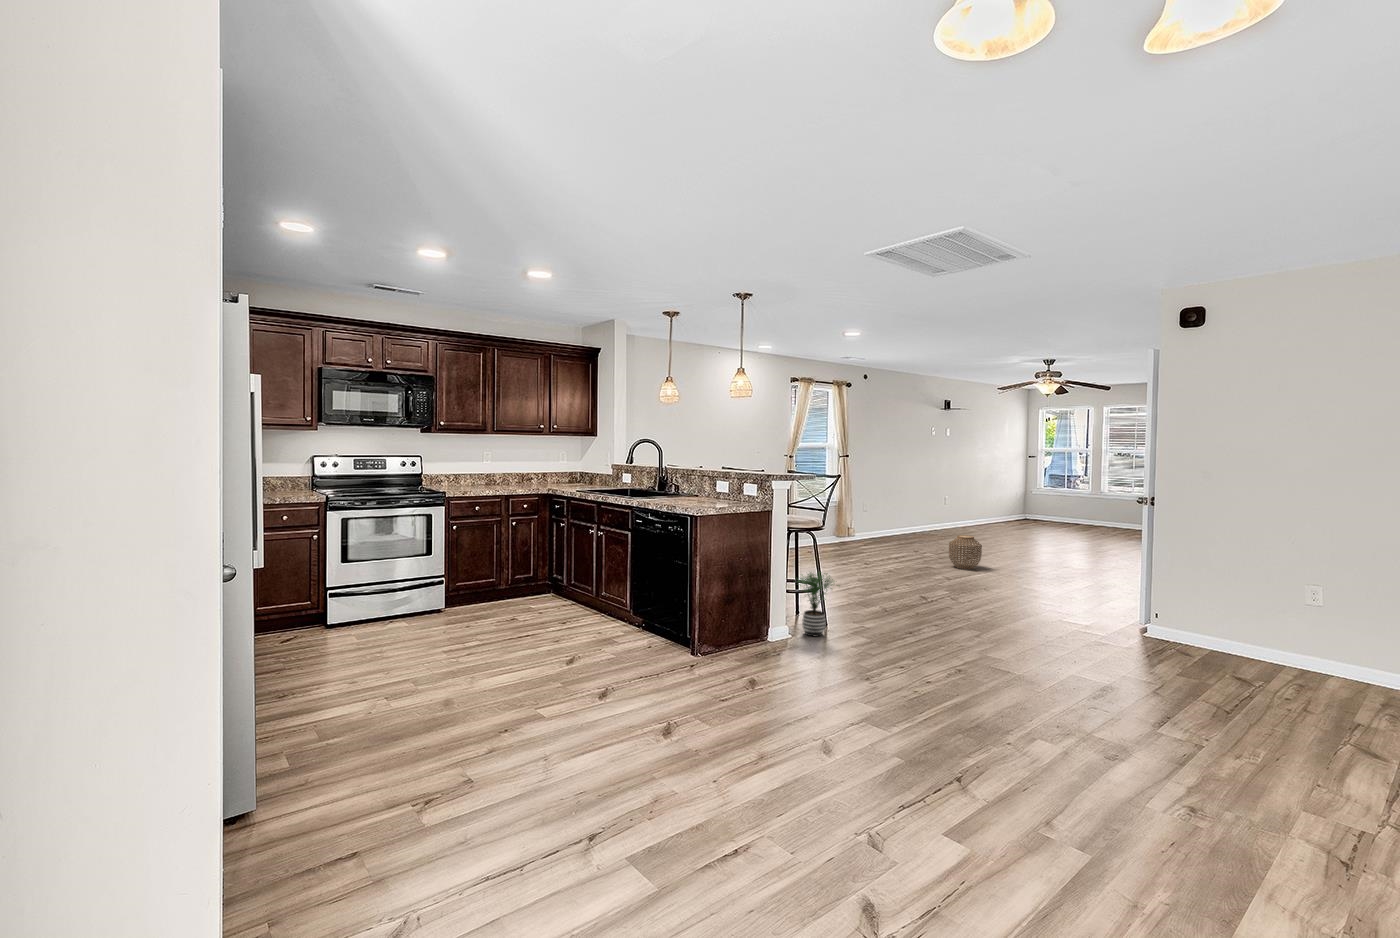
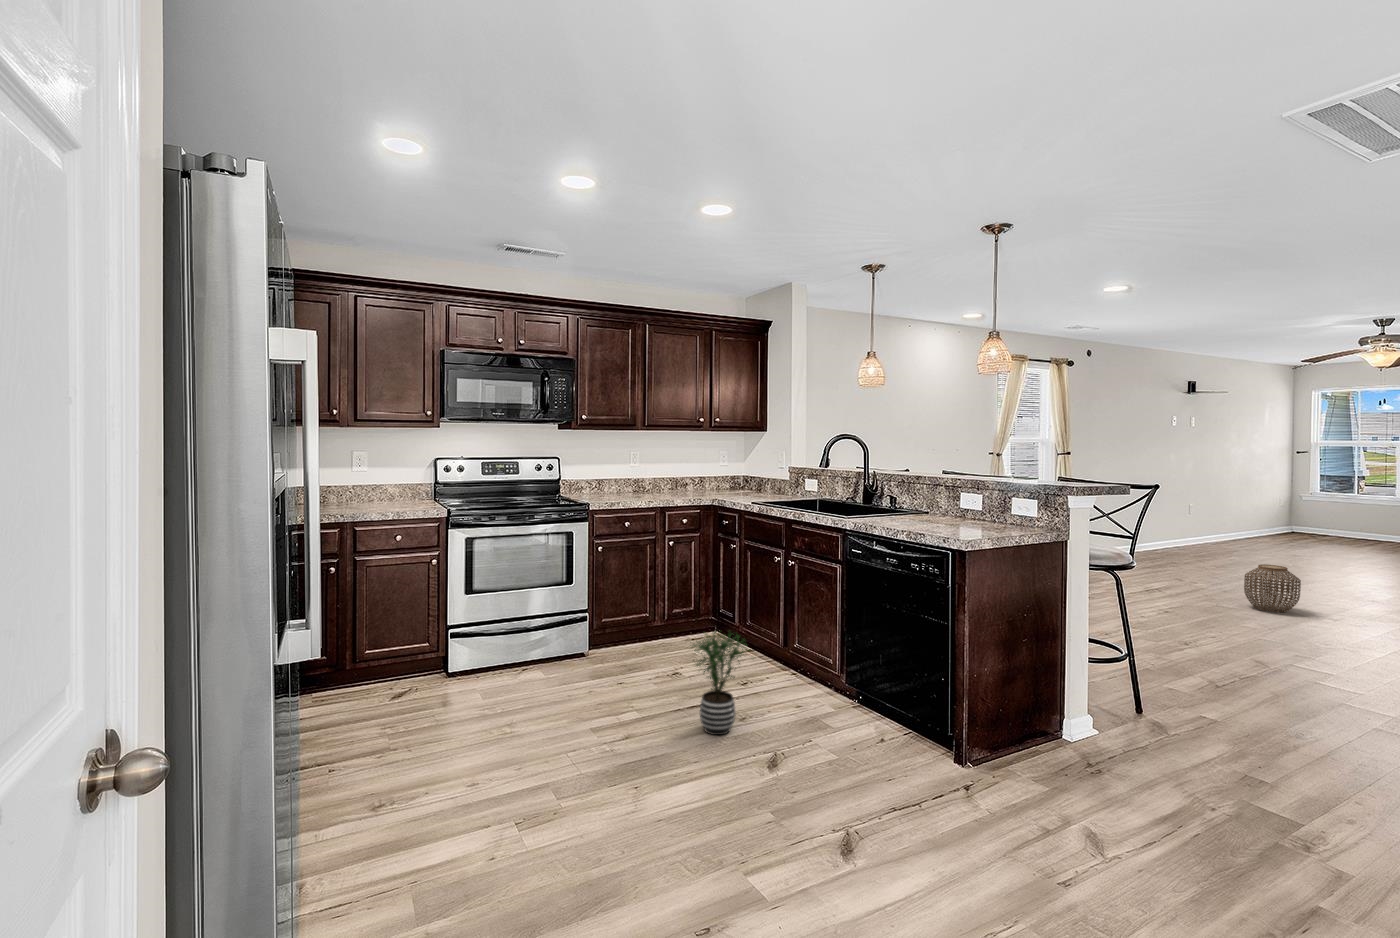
potted plant: present [798,572,835,637] -> present [692,631,747,735]

